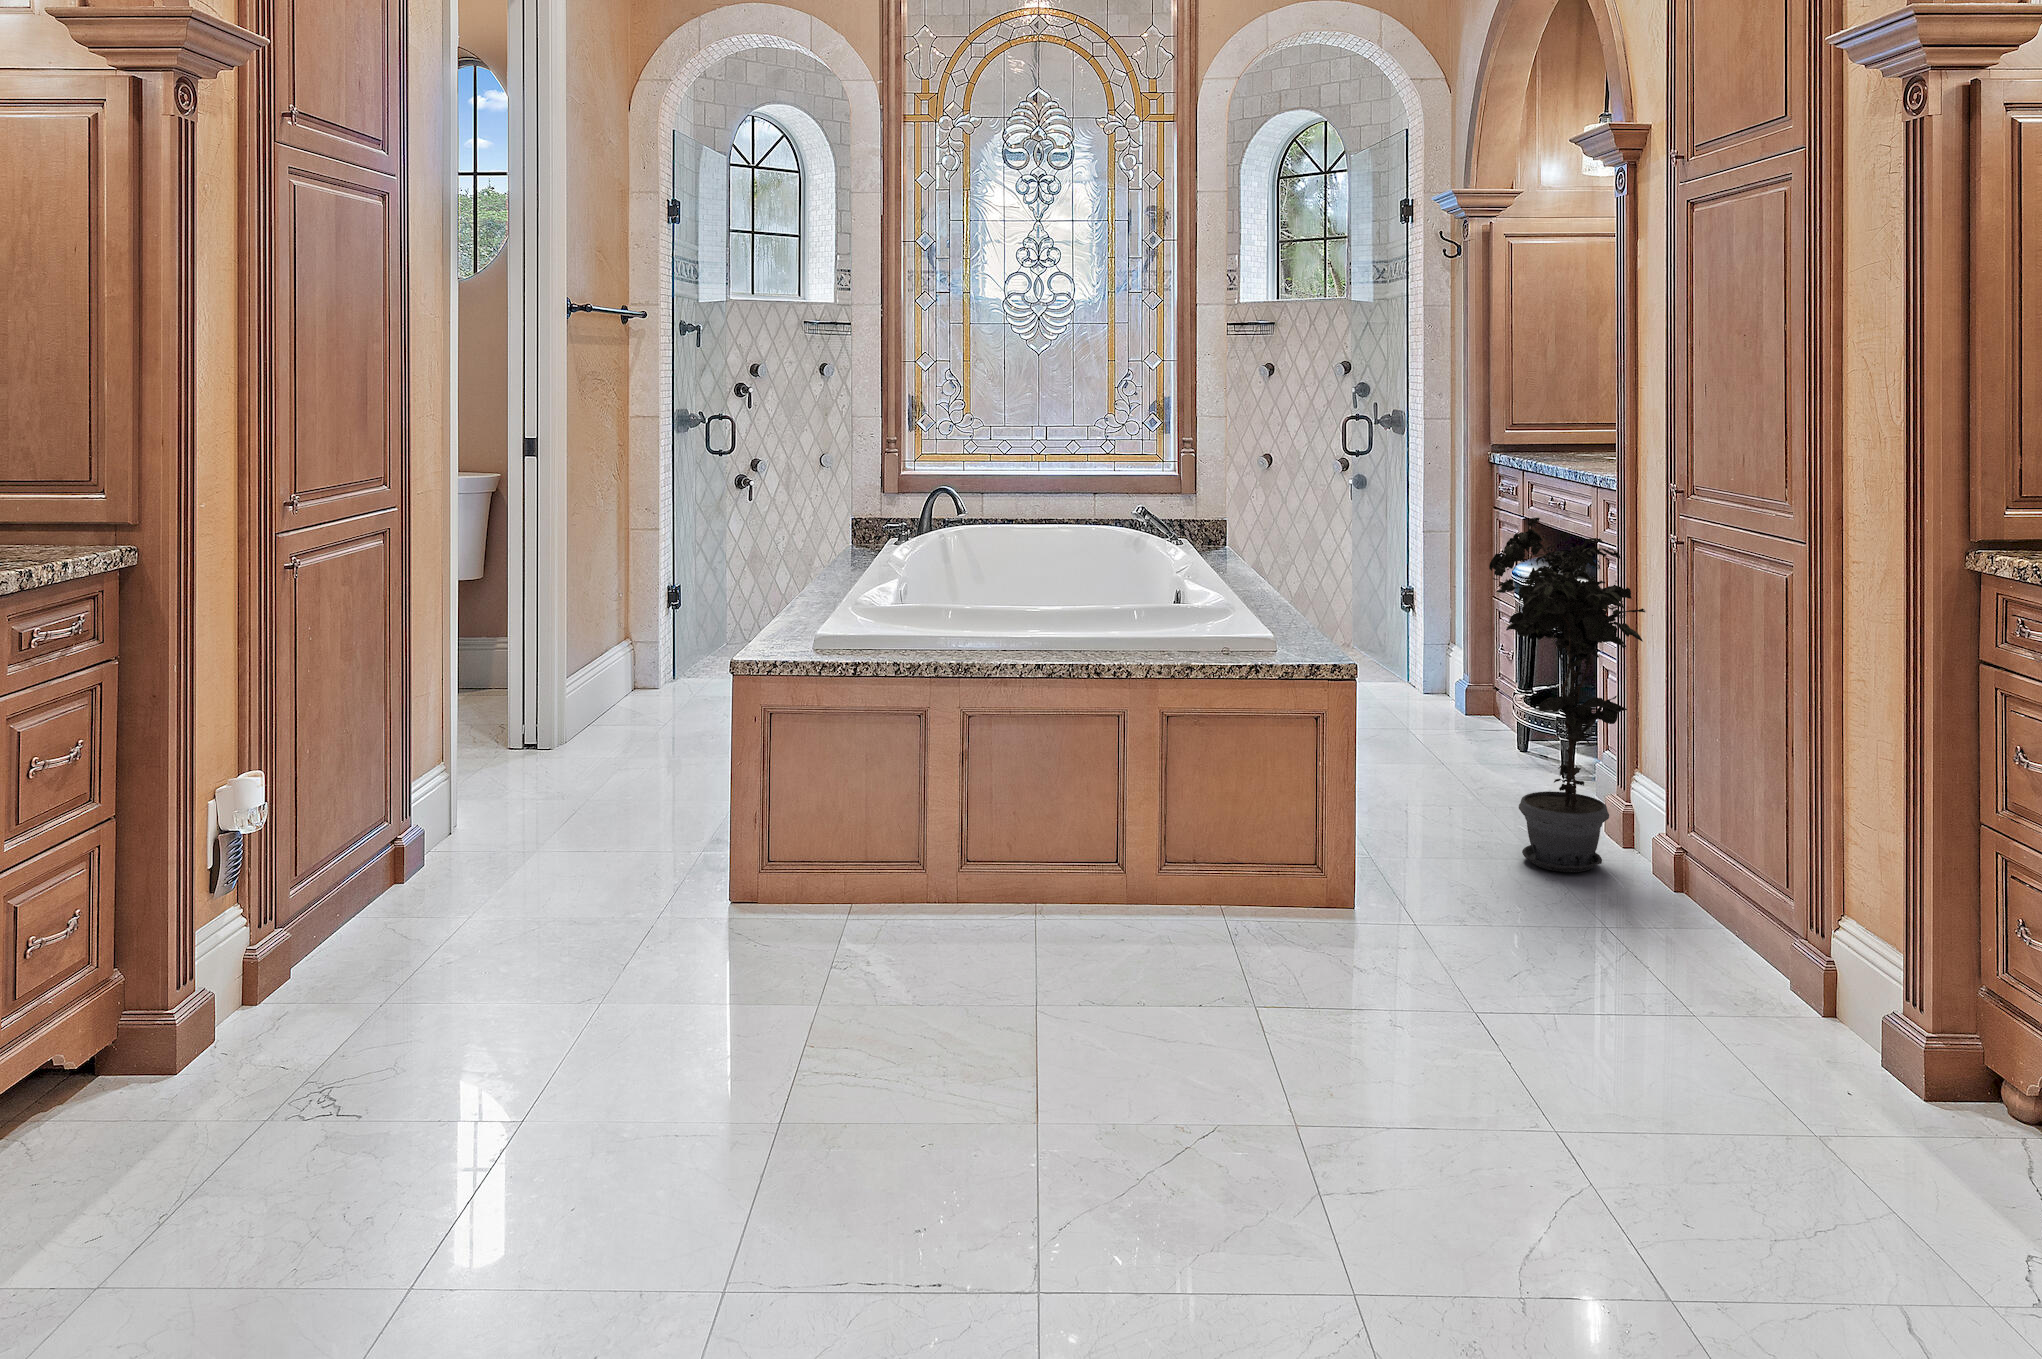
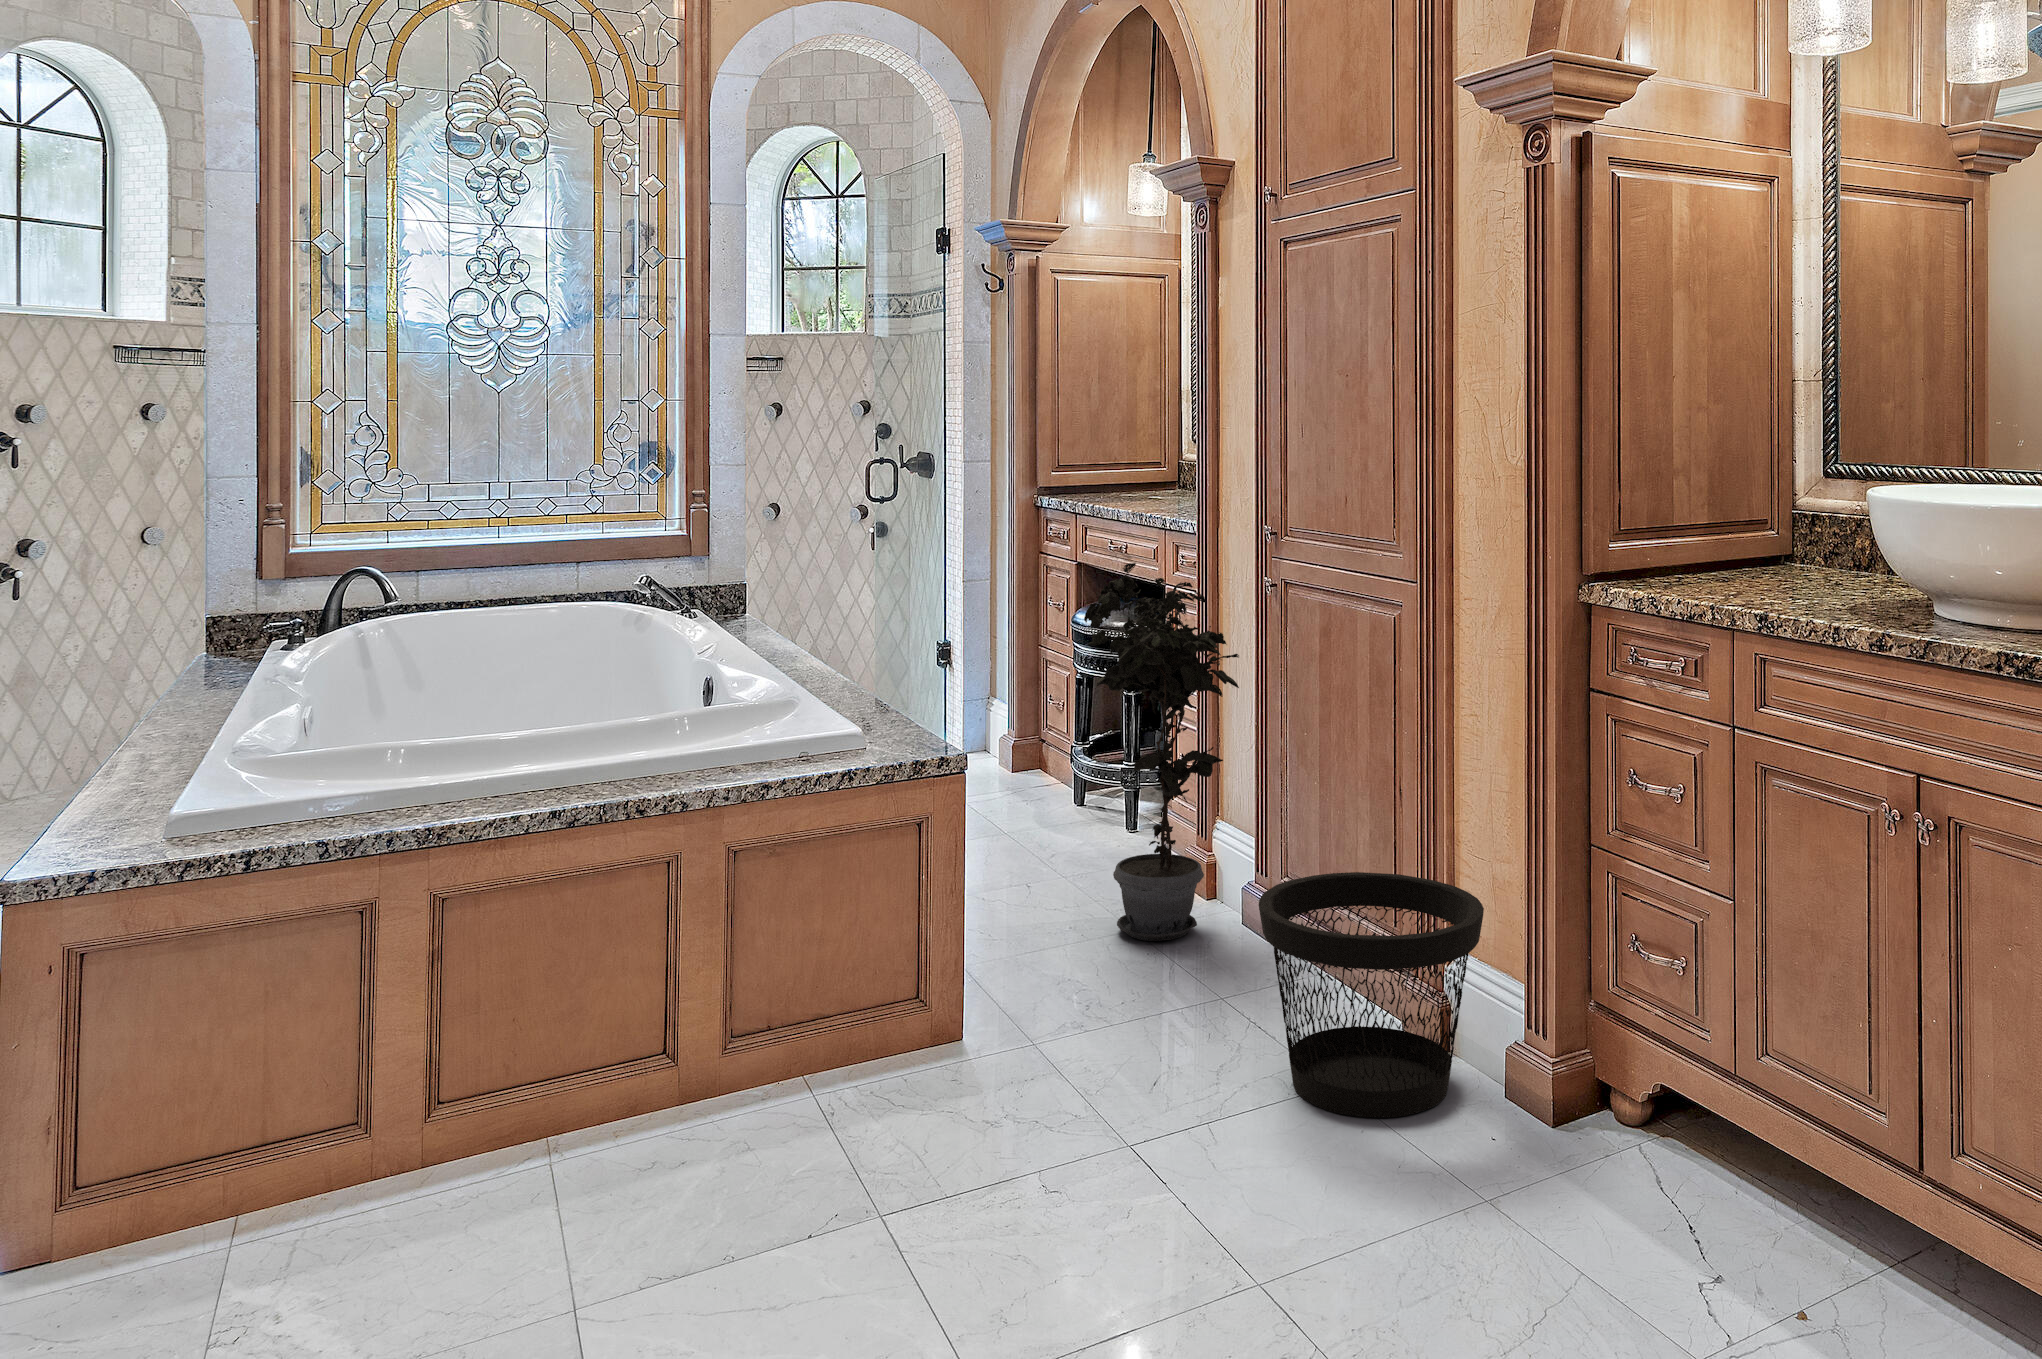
wastebasket: none [1614,821,1855,1056] -> present [1259,872,1484,1118]

